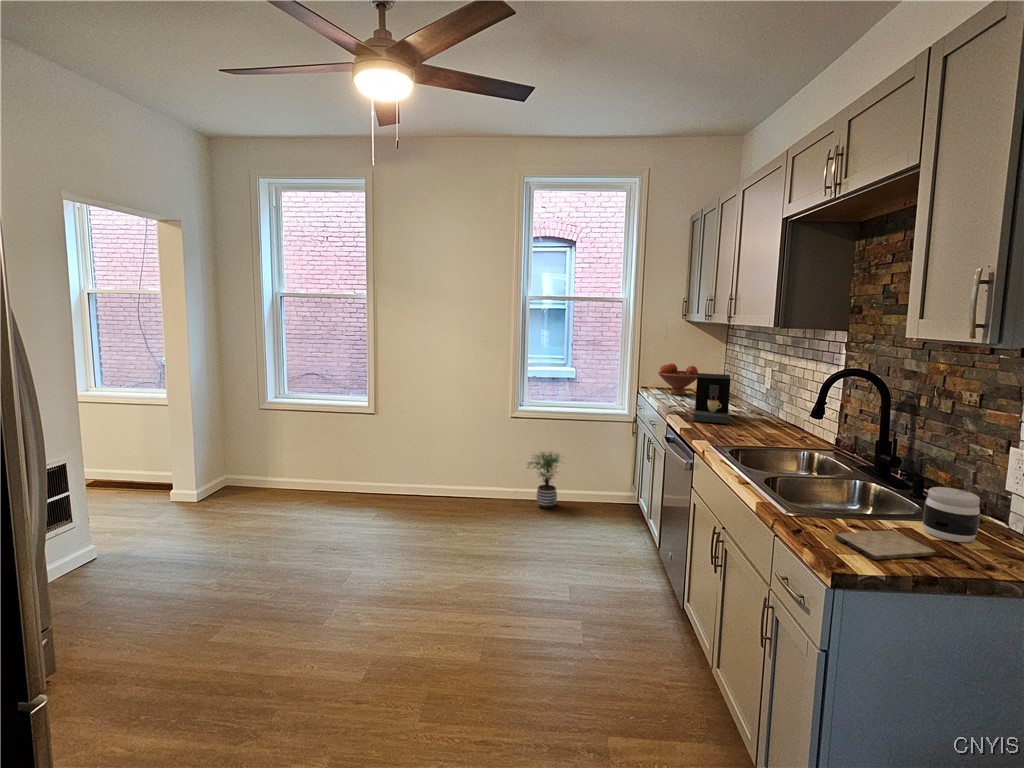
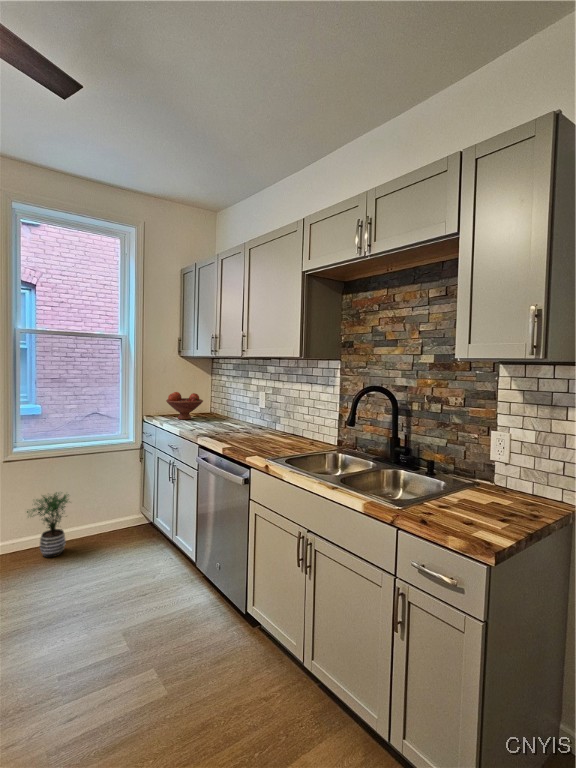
coffee maker: present [693,373,730,424] -> none [218,398,257,440]
jar: present [923,487,980,542] -> none [471,464,504,501]
cutting board: present [835,530,936,560] -> none [455,503,509,530]

